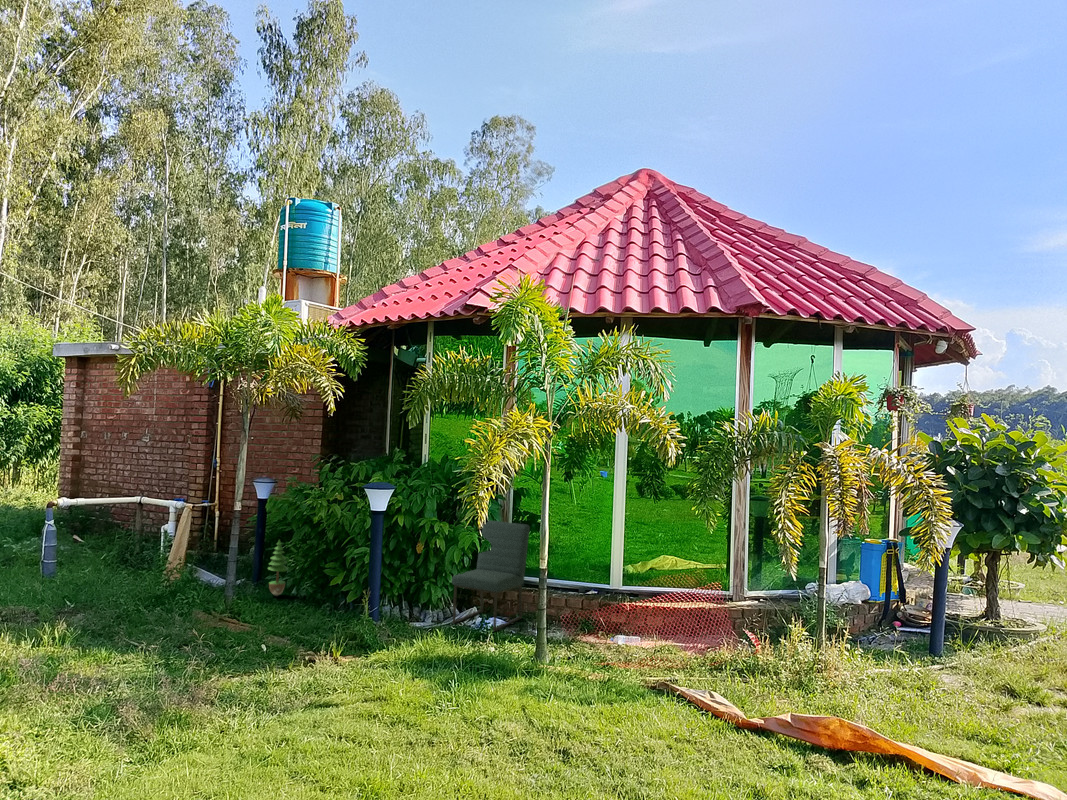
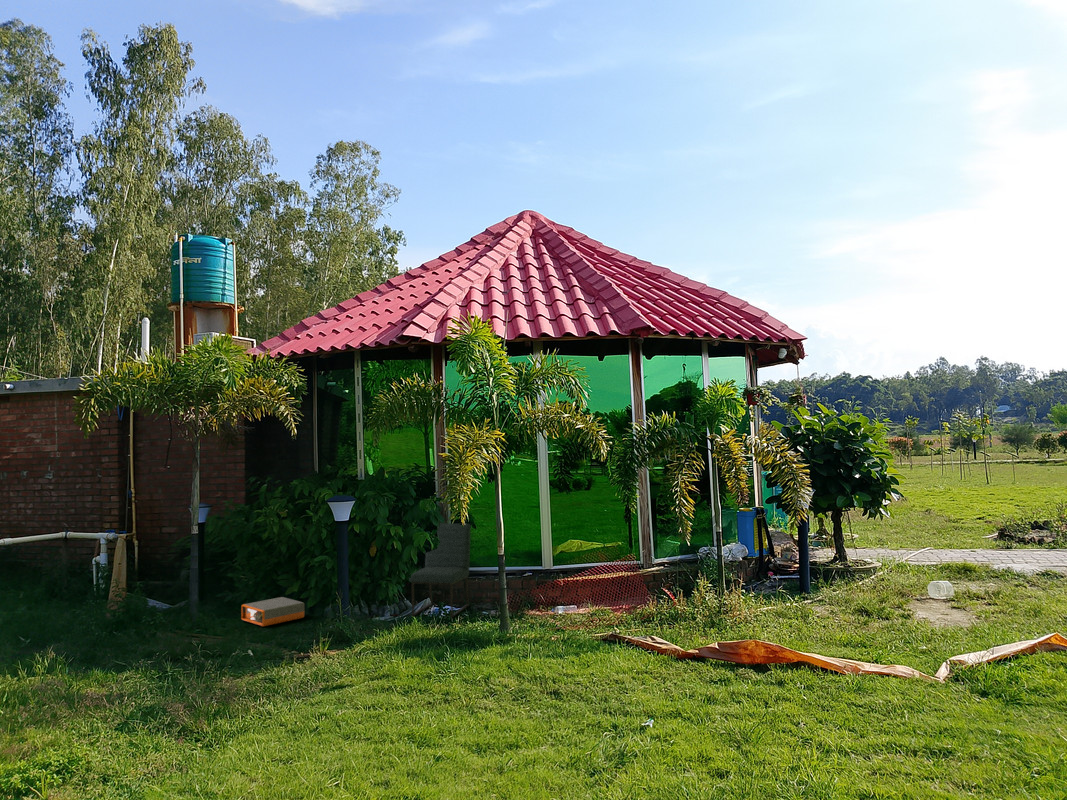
potted tree: present [268,540,288,596] -> none [224,559,244,613]
storage box: none [276,585,342,616] -> present [241,597,305,626]

